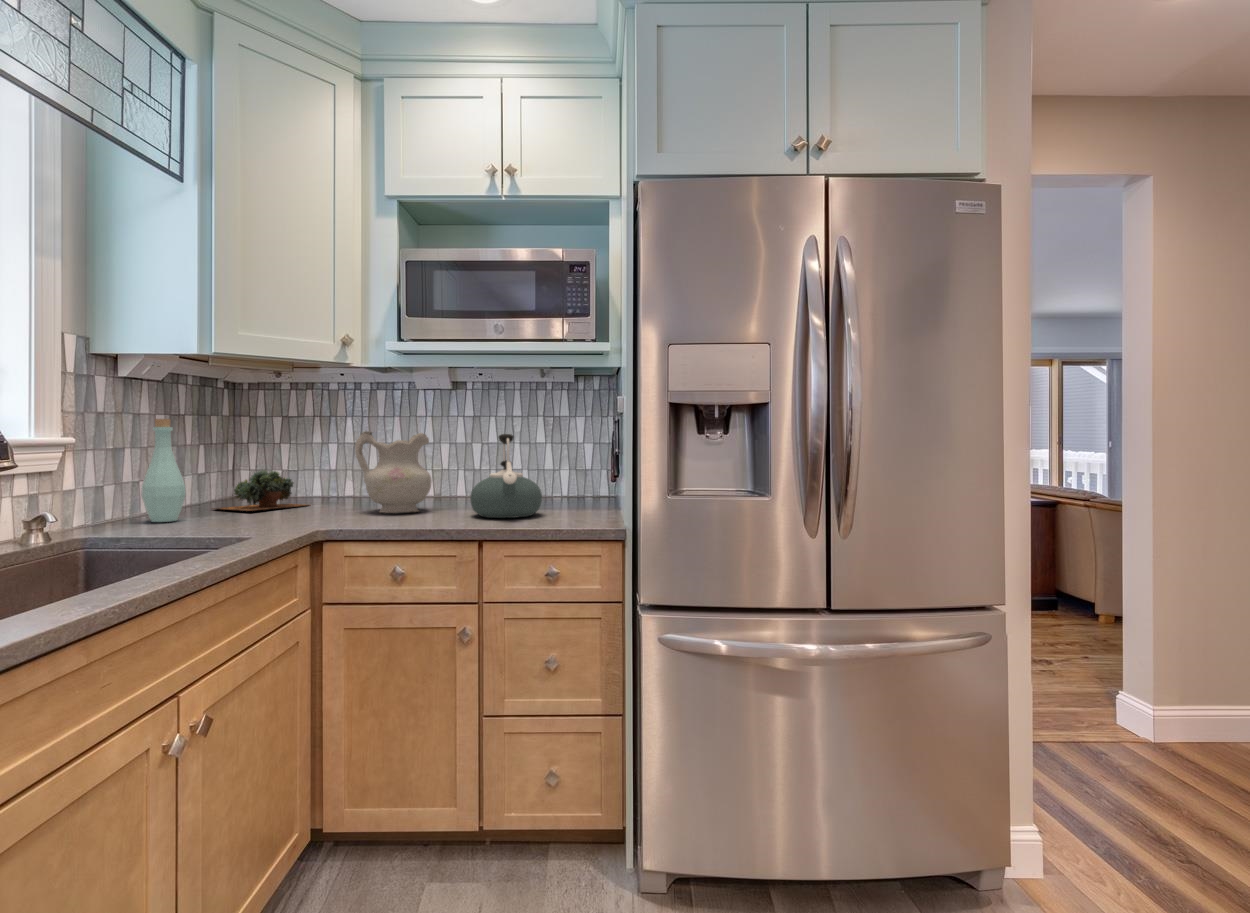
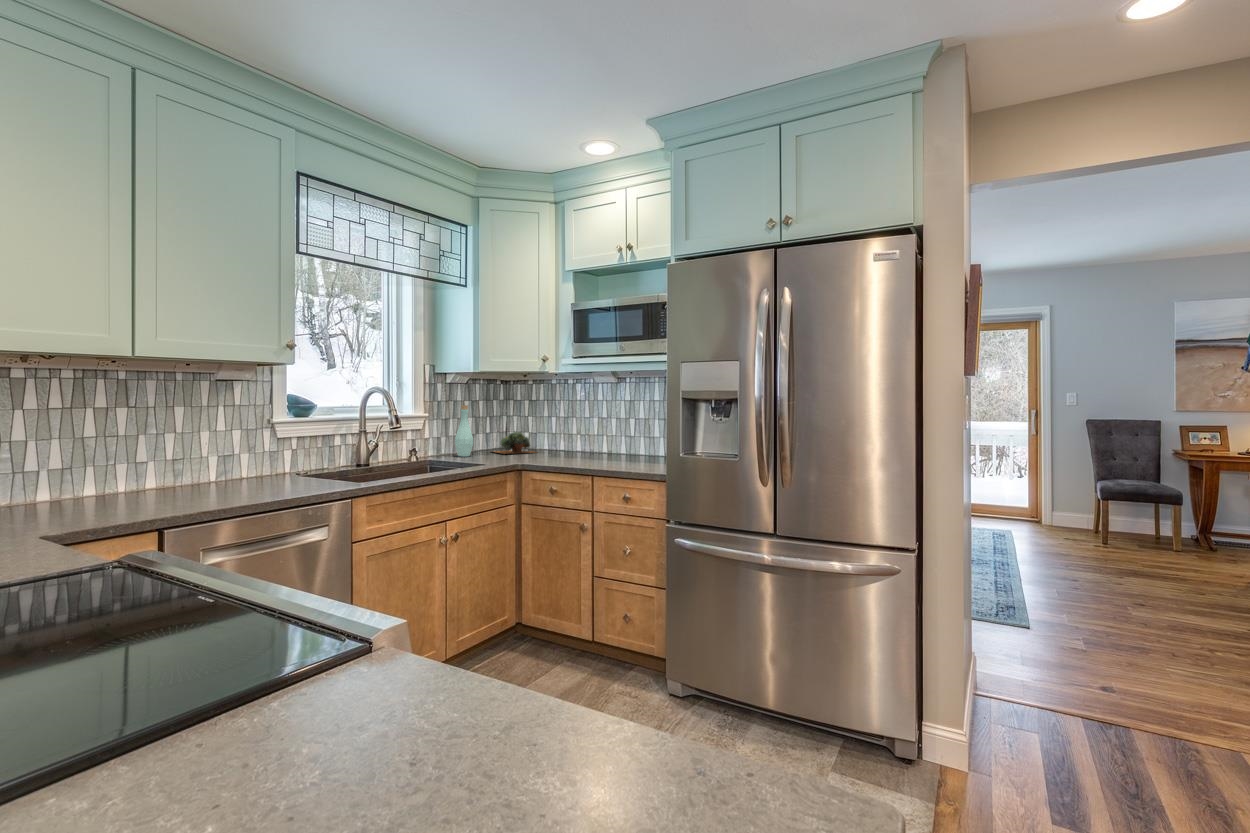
ceramic pitcher: present [355,431,431,513] -> none [553,413,592,459]
kettle: present [470,434,542,518] -> none [603,418,643,466]

